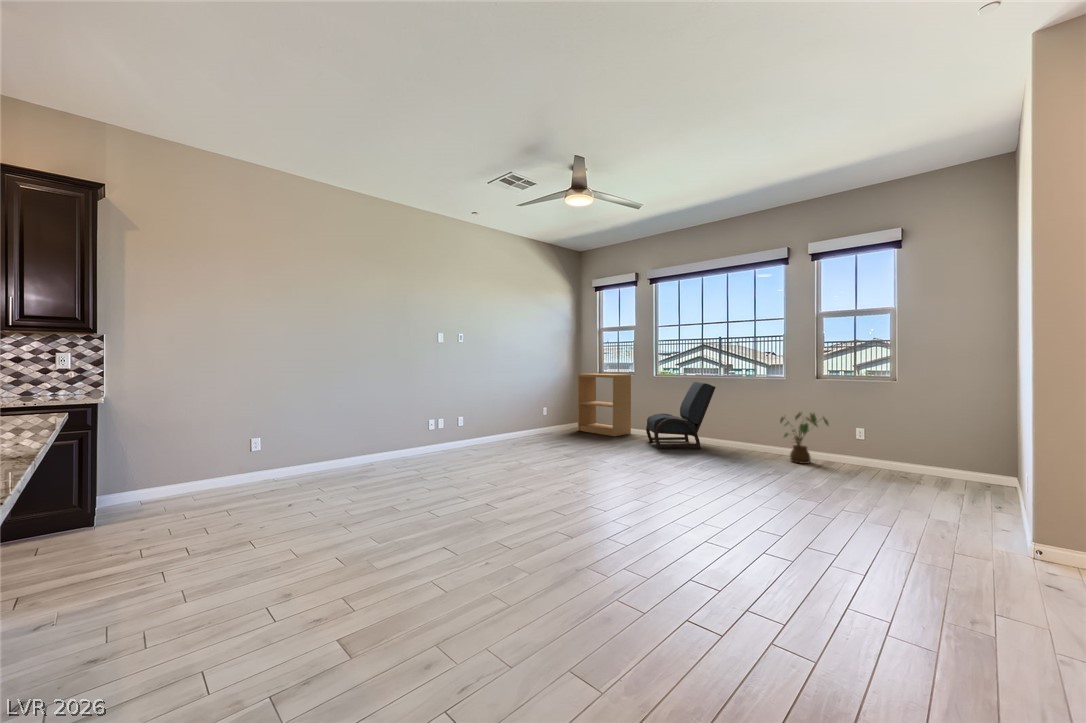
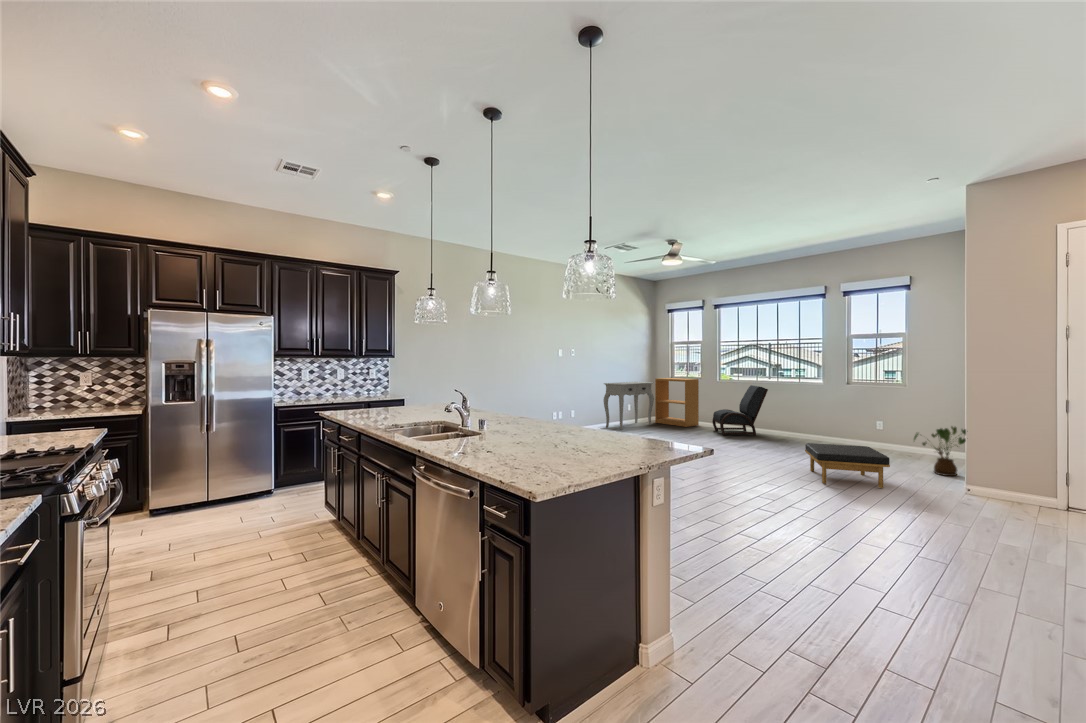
console table: none [507,378,574,442] -> present [604,382,654,430]
house plant: present [780,413,829,464] -> present [914,427,966,476]
ottoman: none [768,468,909,550] -> present [805,443,890,488]

